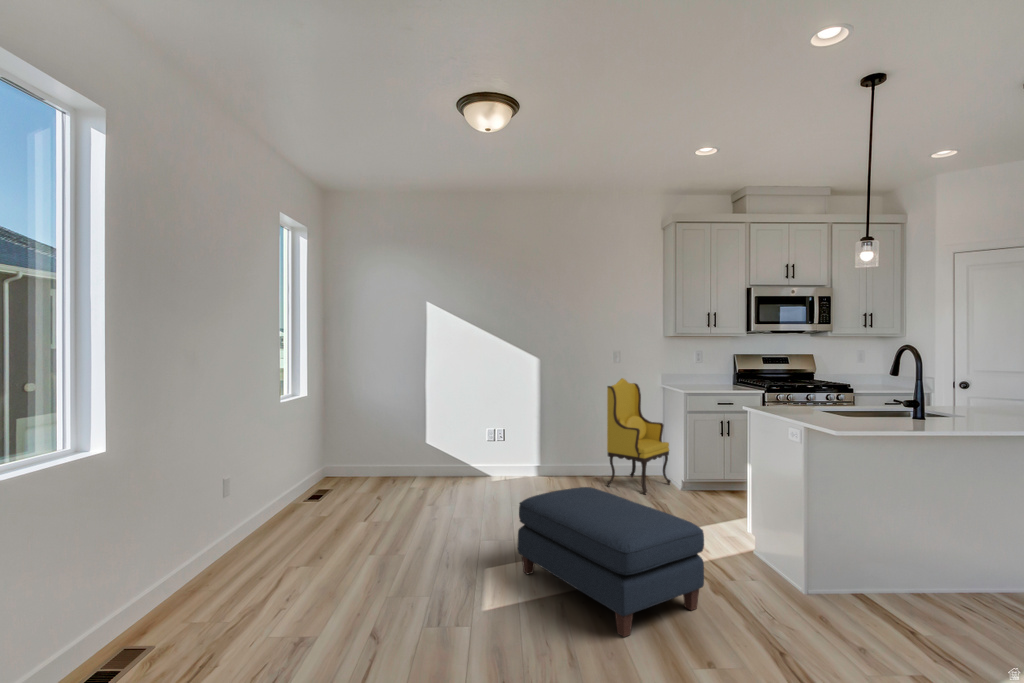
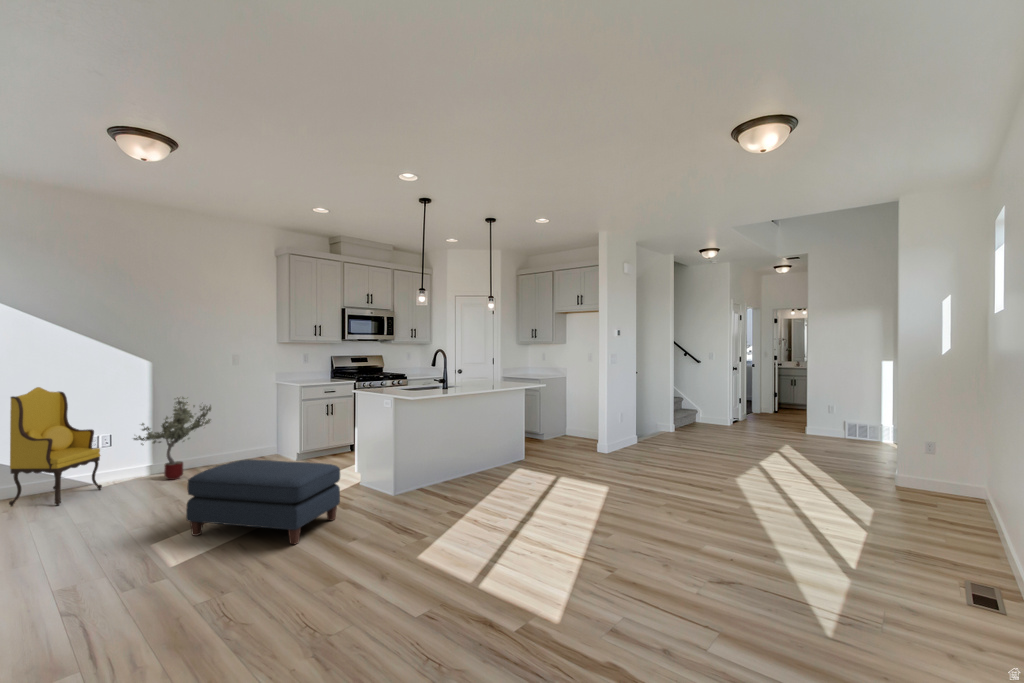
armchair: present [607,378,671,494] -> present [9,387,102,506]
potted tree: none [512,396,586,488] -> present [134,397,211,480]

